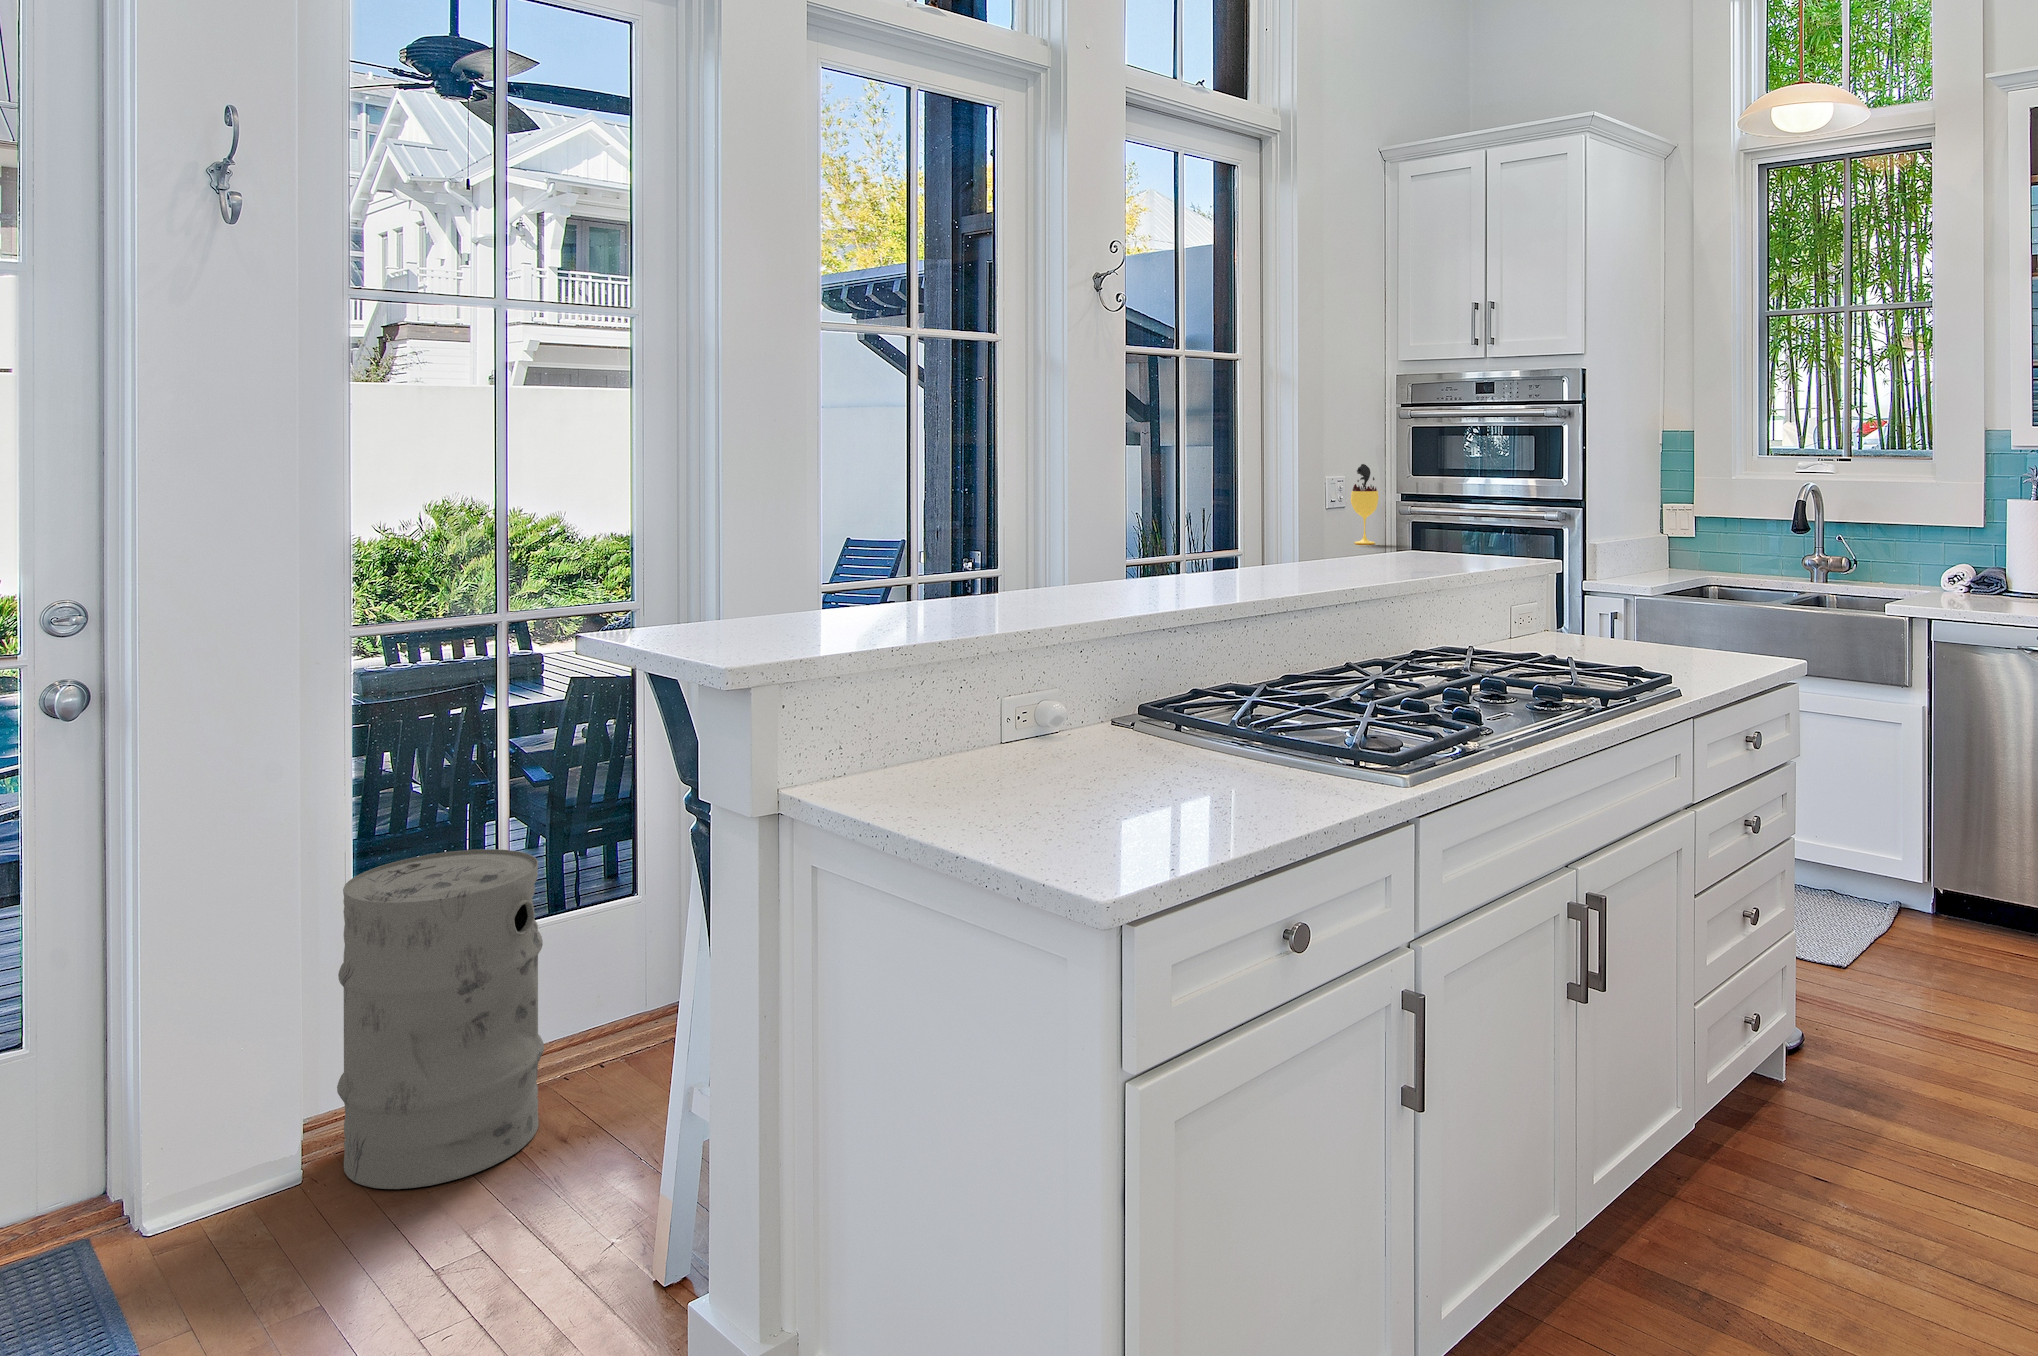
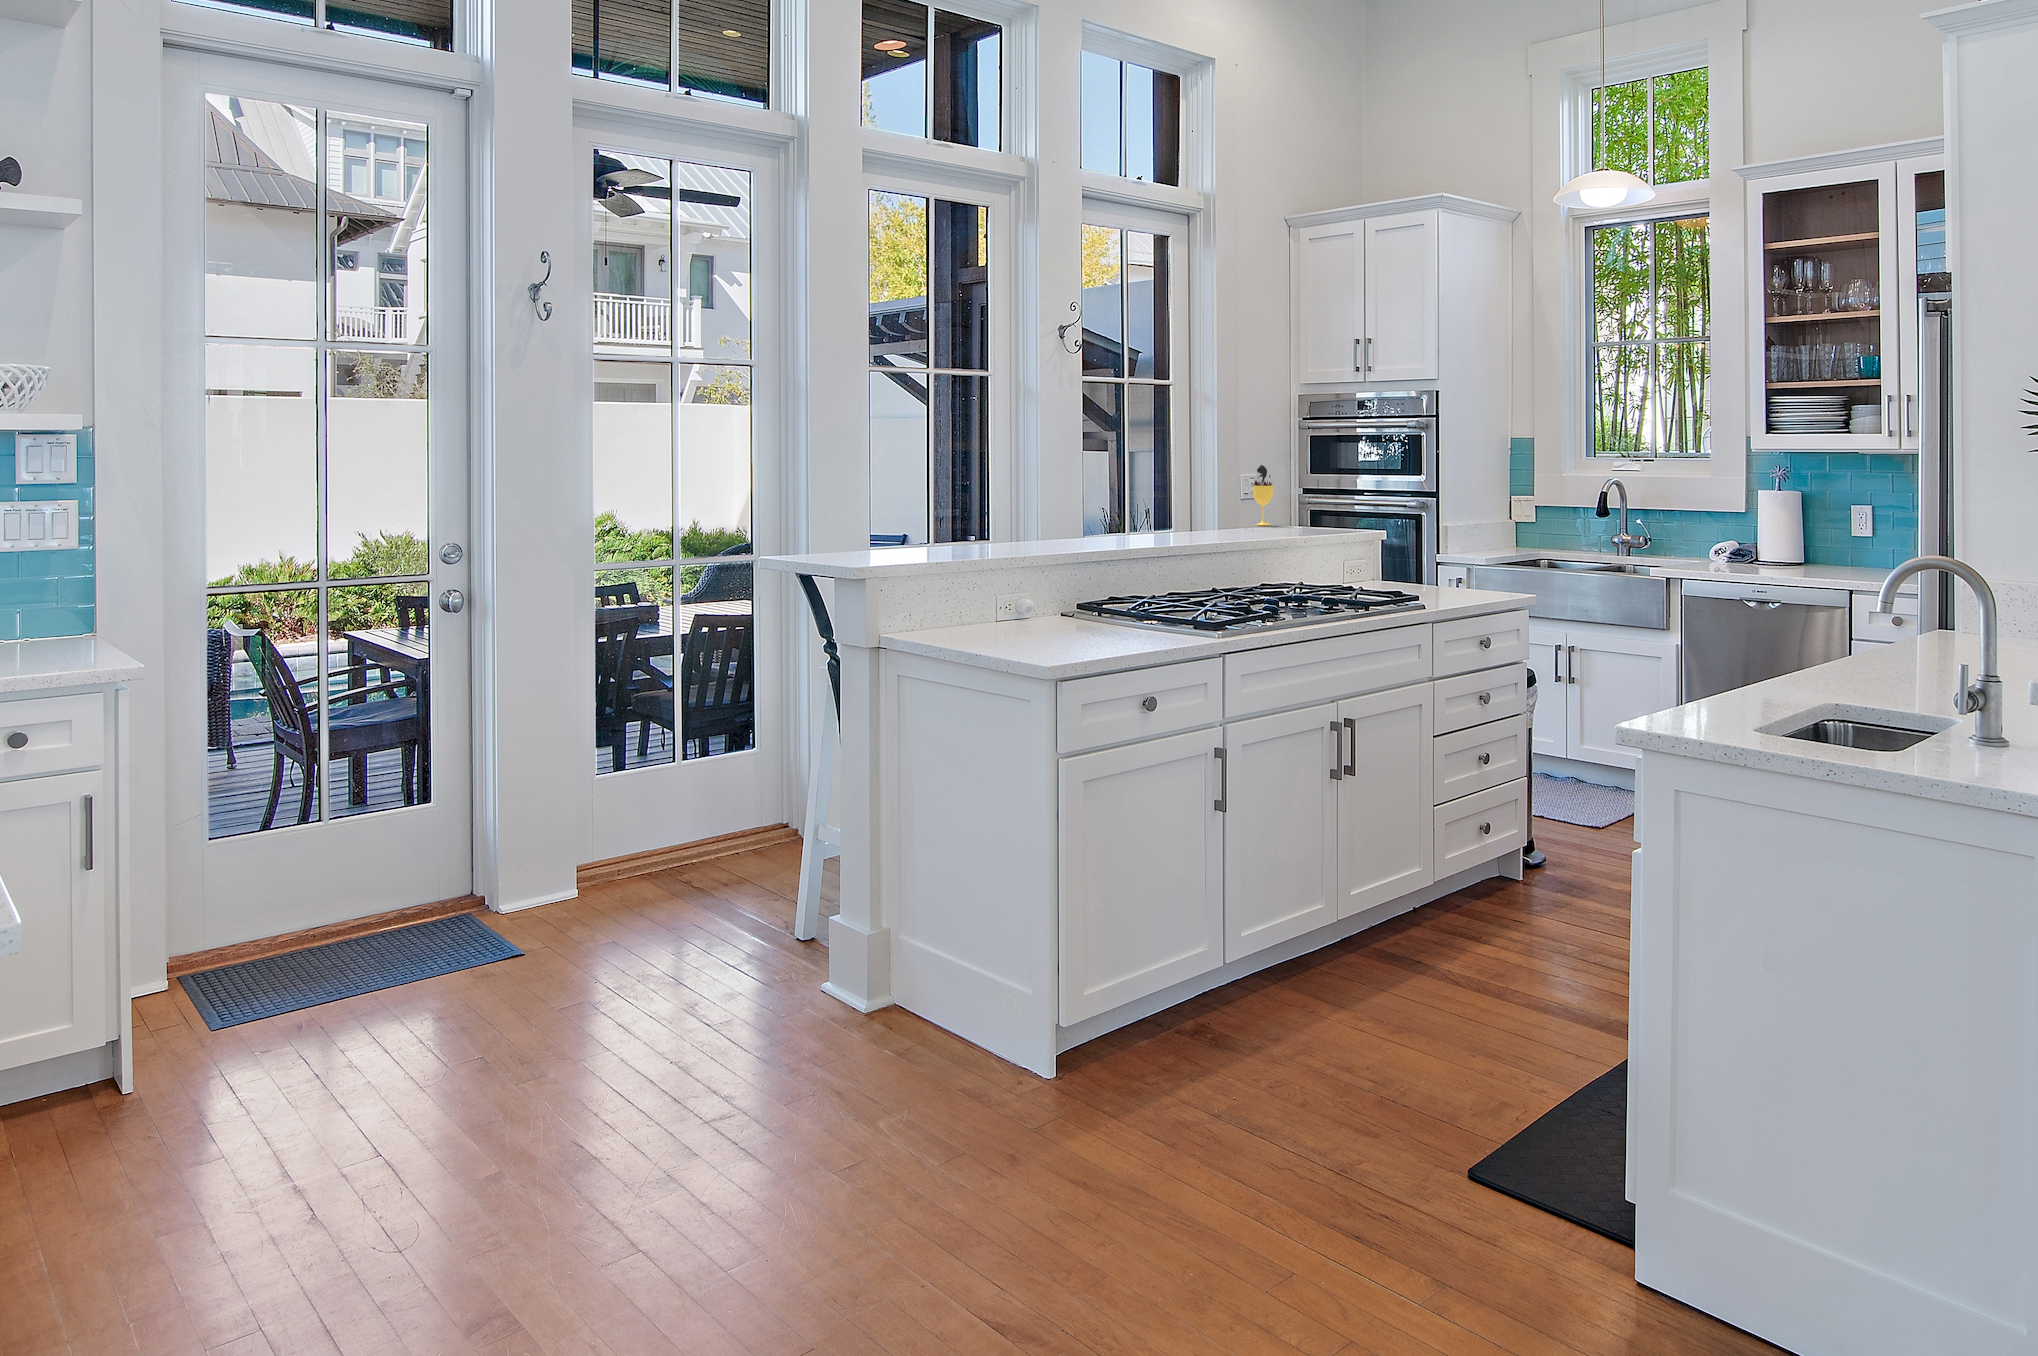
trash can: present [337,849,544,1189] -> none [598,708,713,900]

